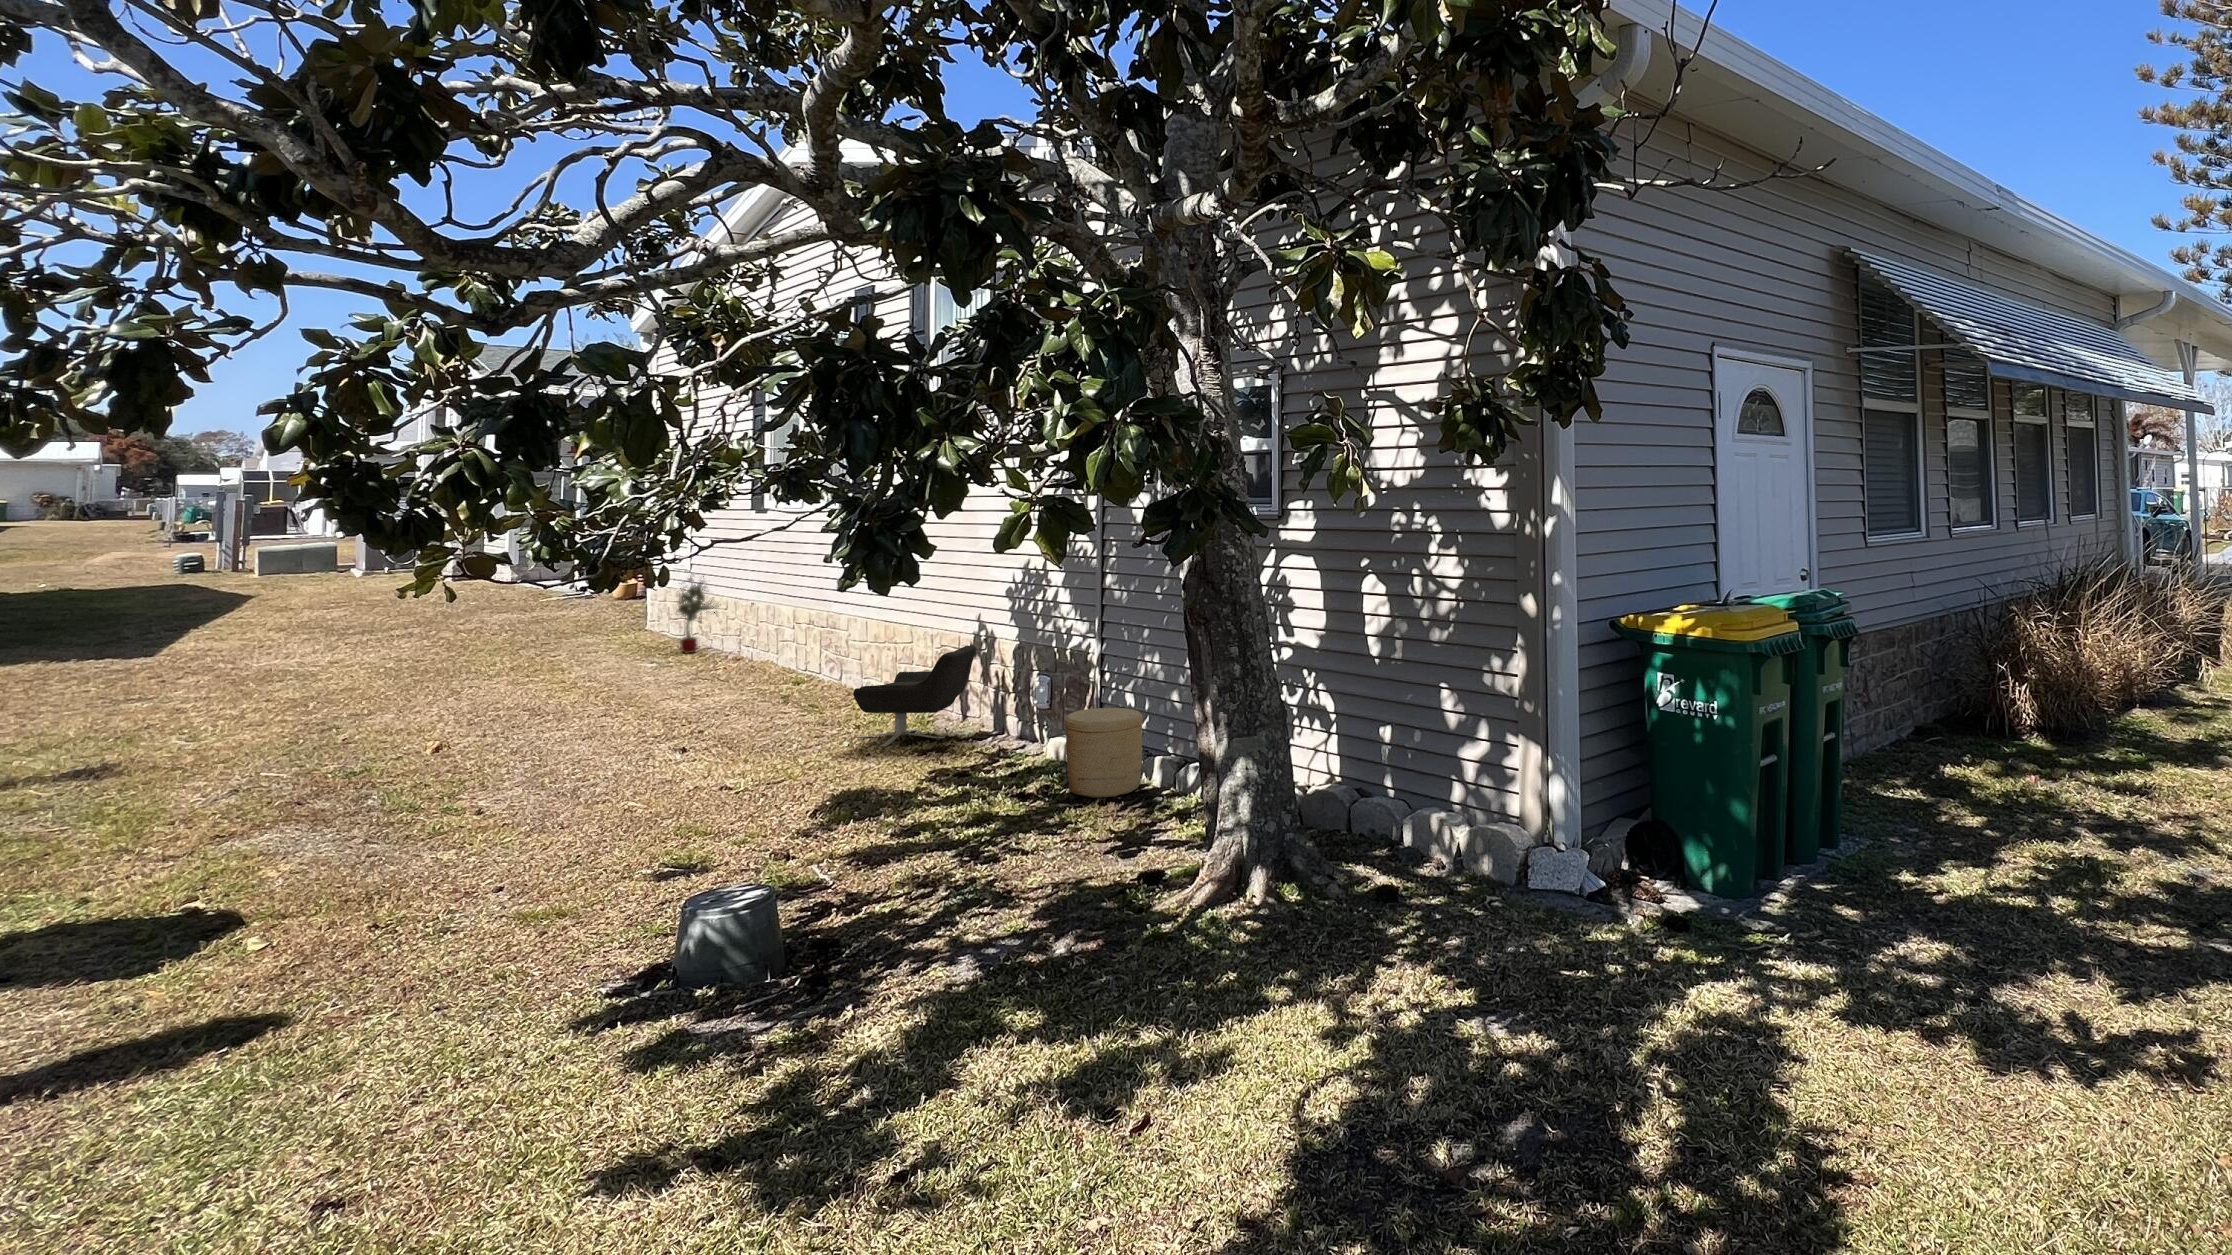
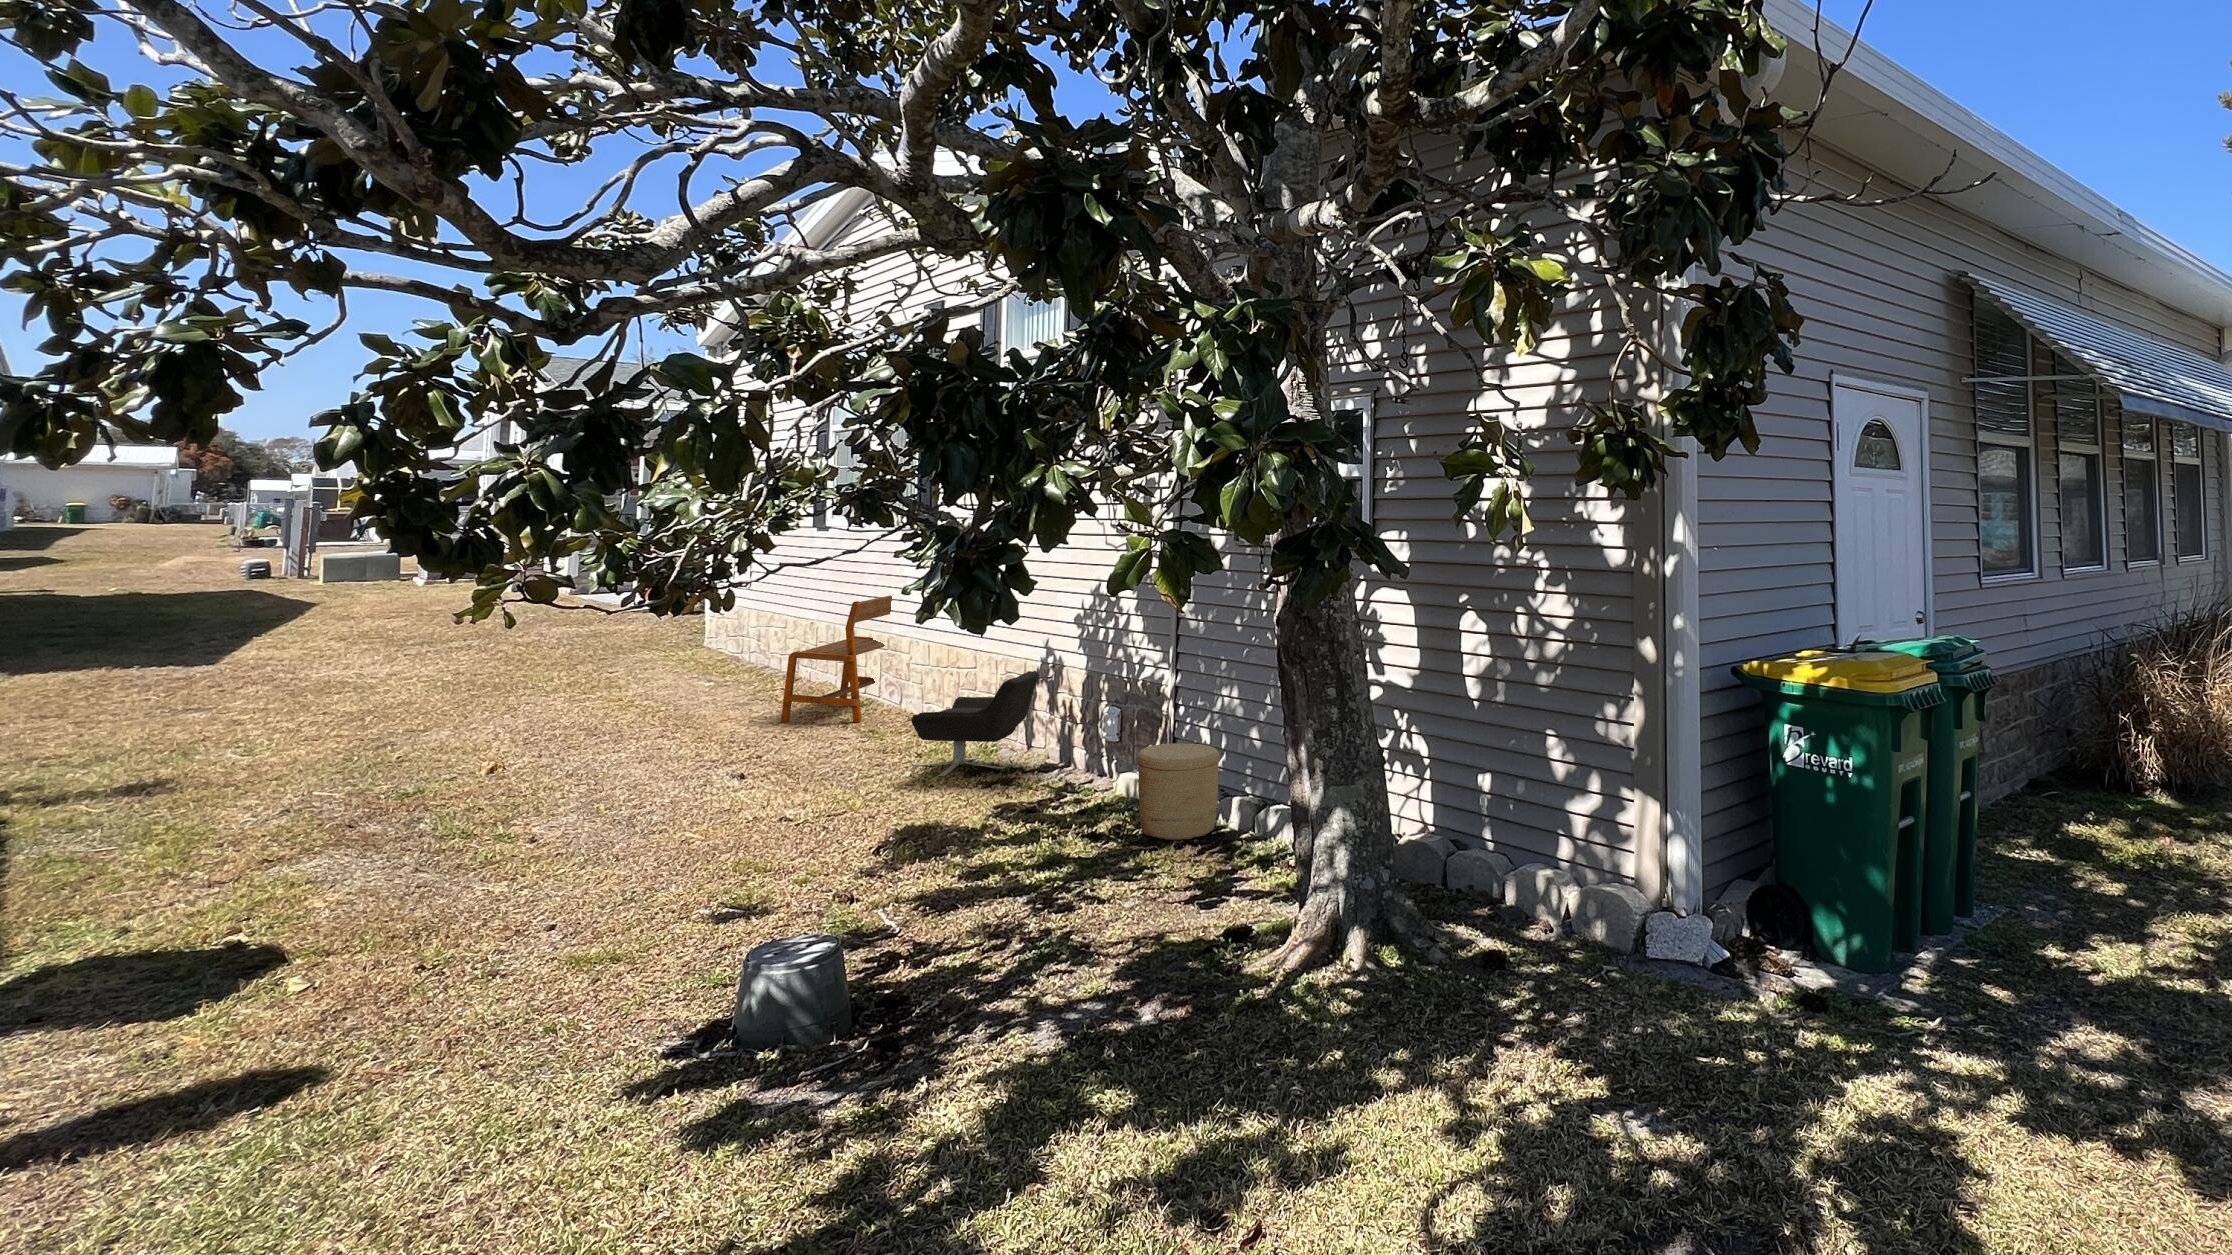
potted tree: present [678,574,721,654] -> none [720,586,770,669]
bench: none [731,574,855,701] -> present [781,595,892,722]

